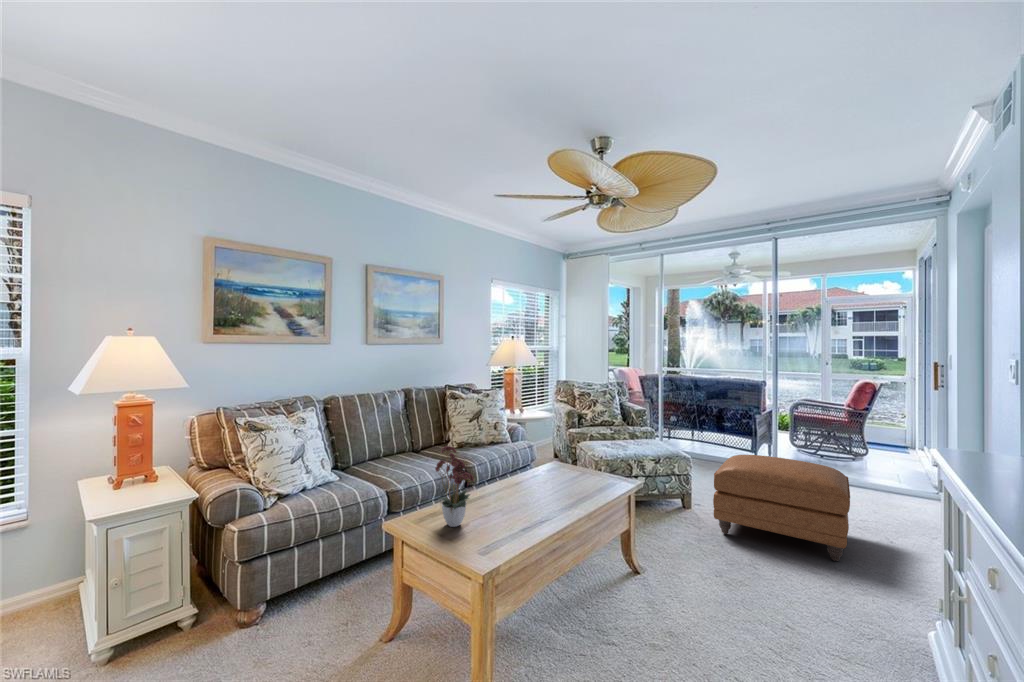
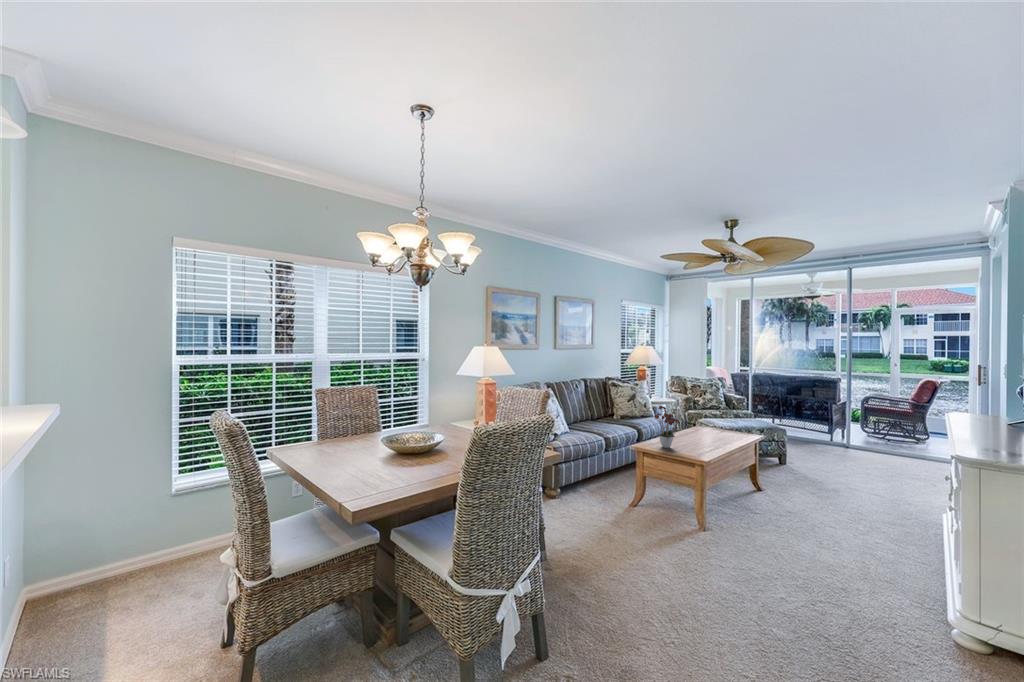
ottoman: present [713,455,850,561] -> none [805,427,902,491]

